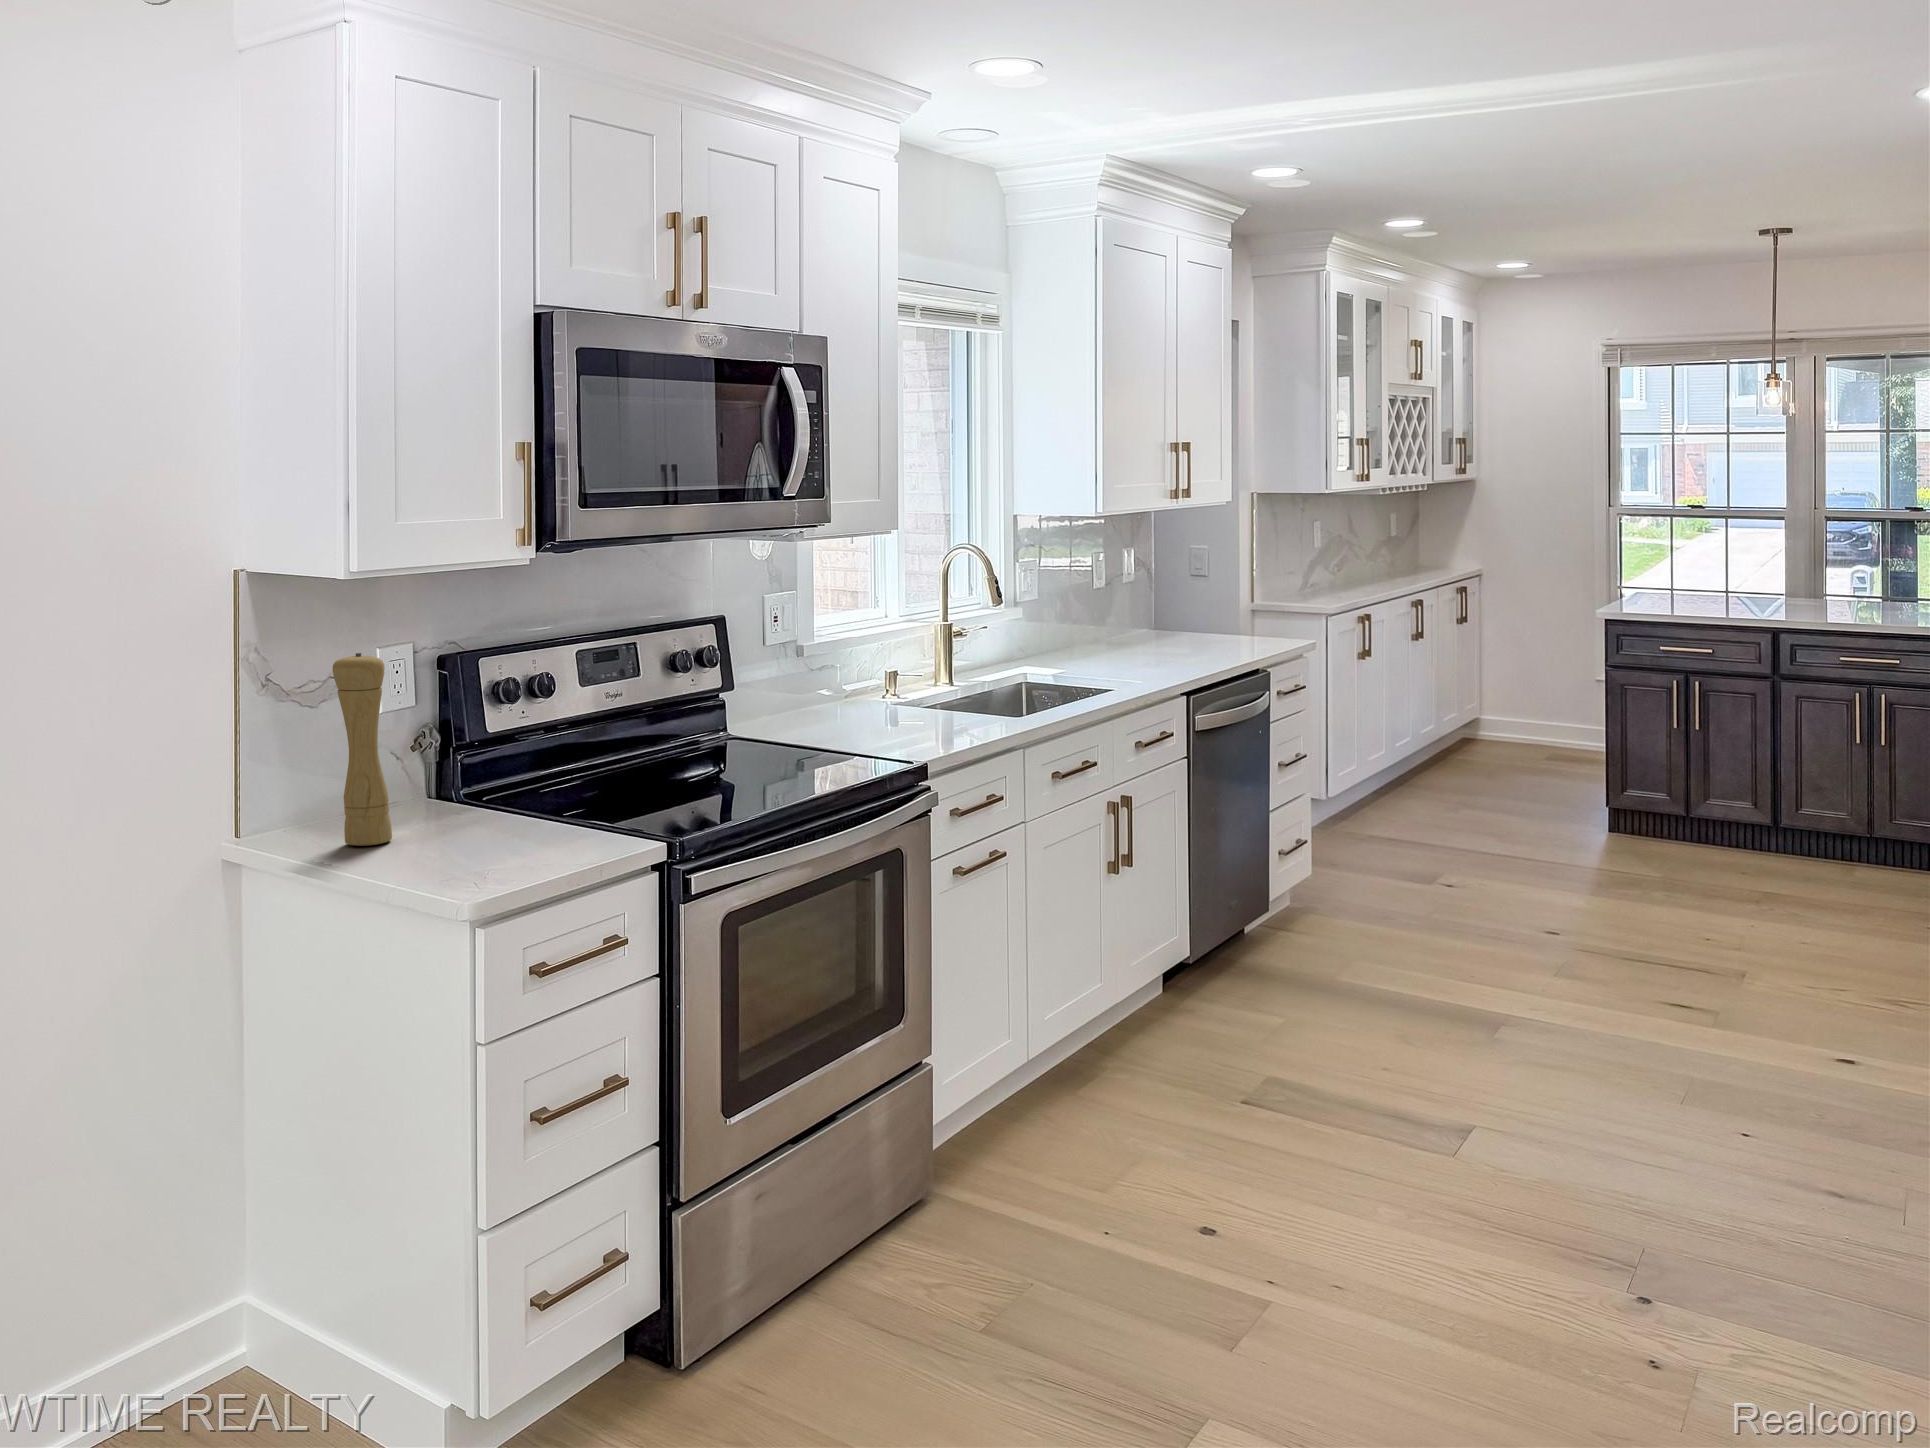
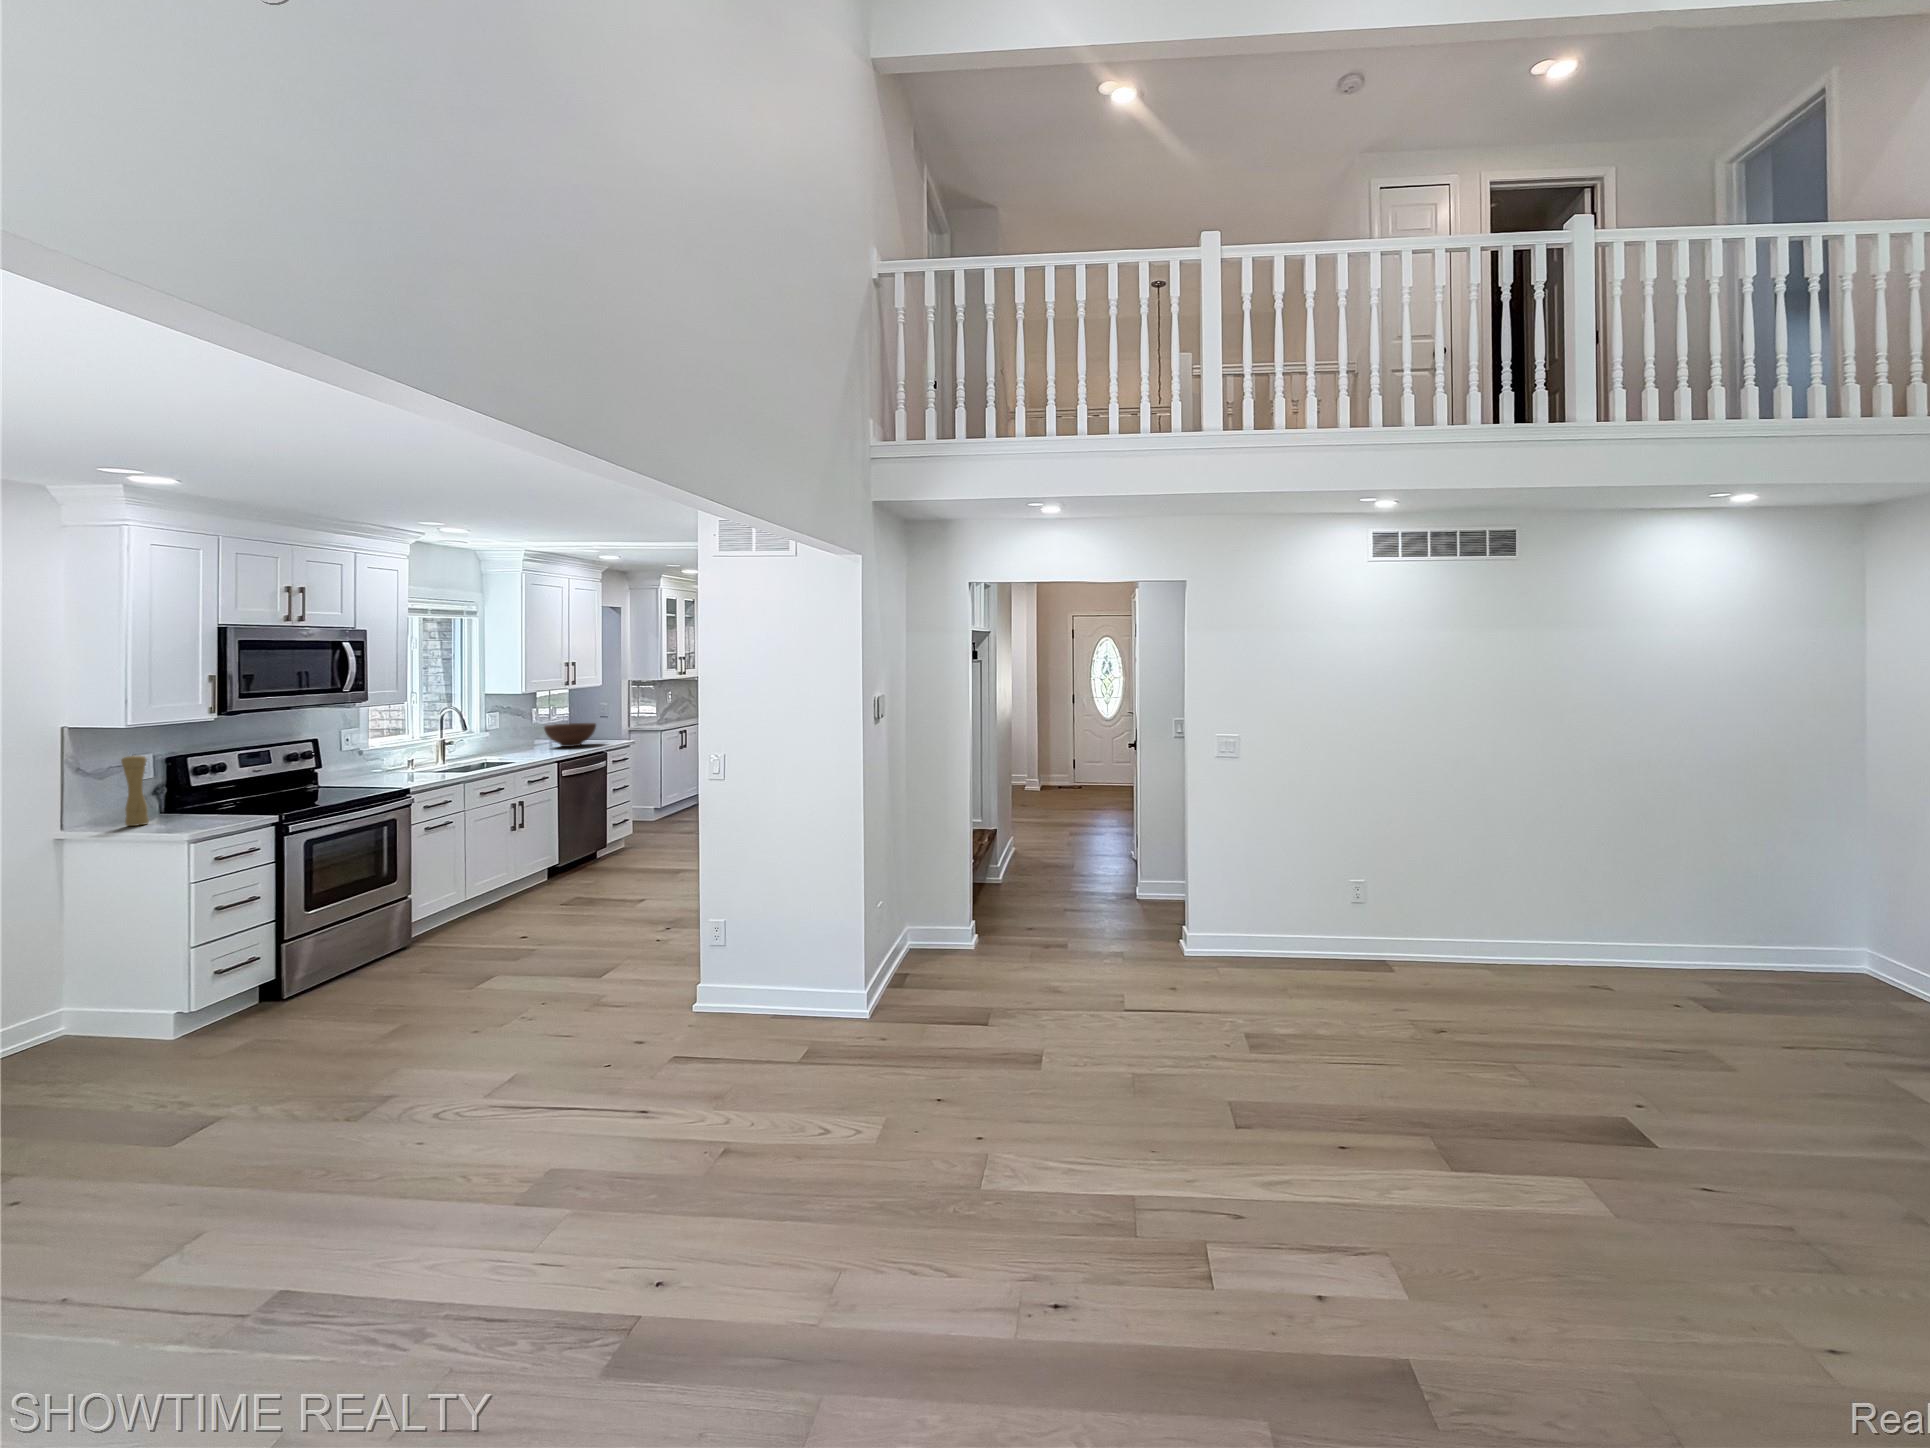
fruit bowl: none [1126,593,1242,650] -> present [544,723,596,747]

